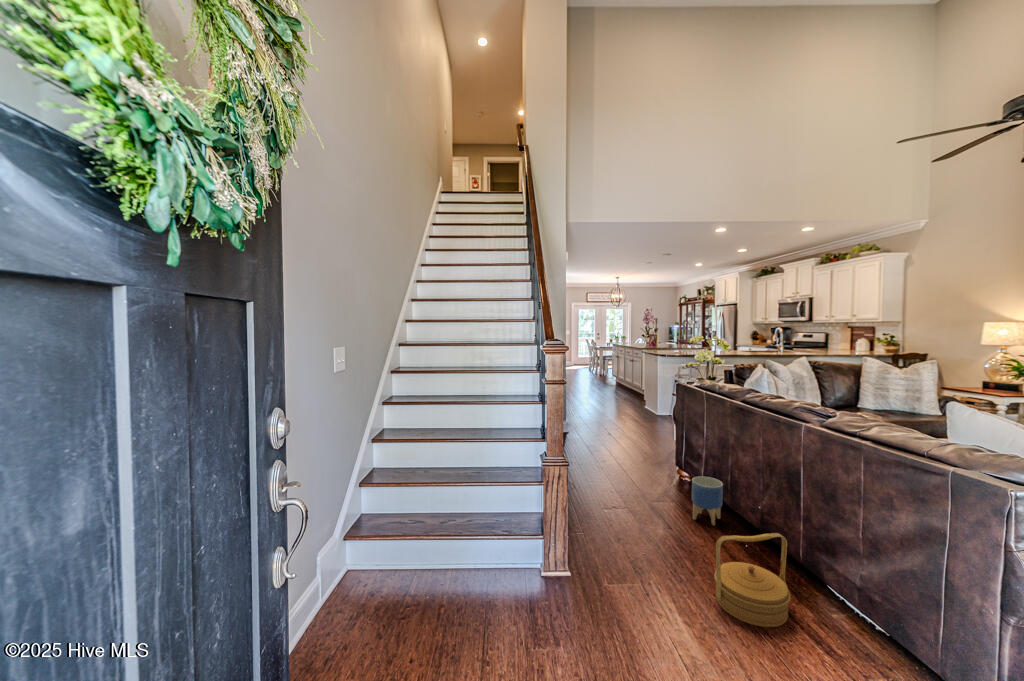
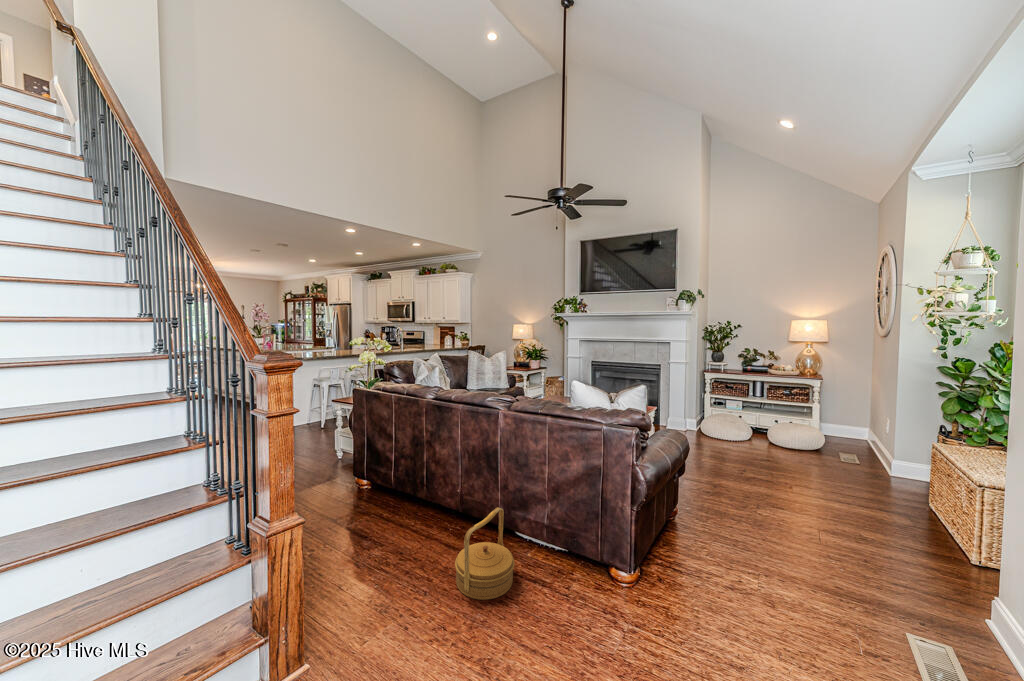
planter: present [692,477,723,525] -> none [391,475,419,523]

